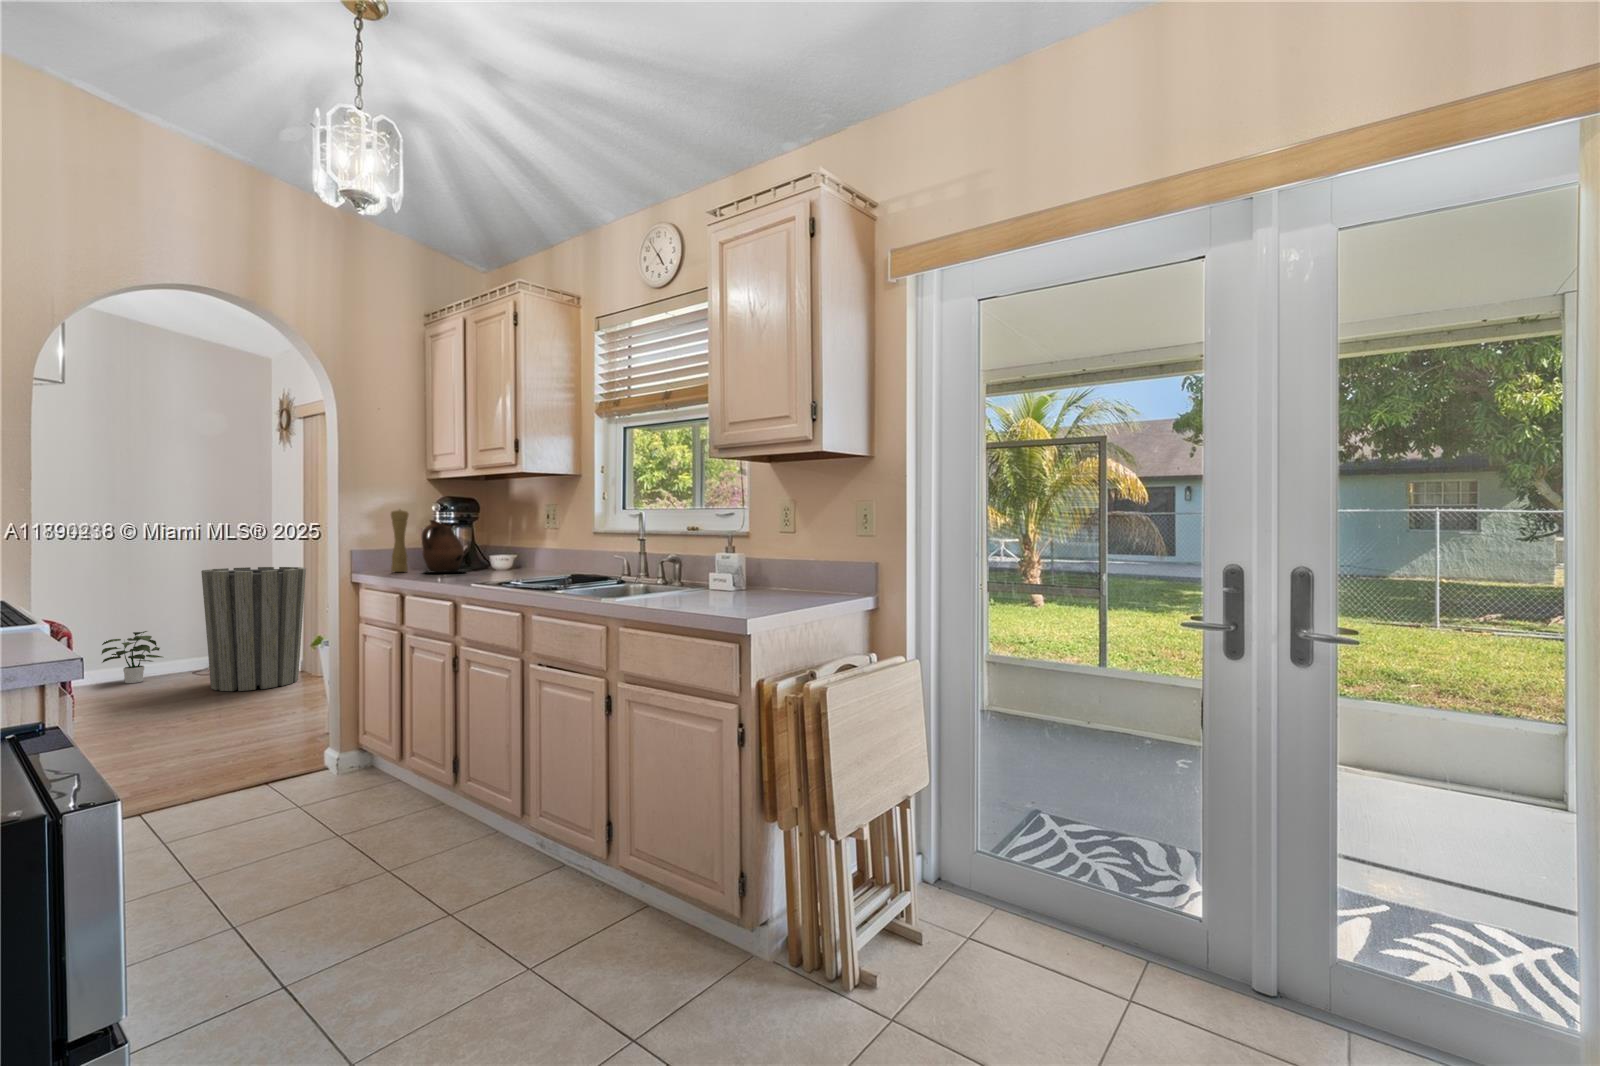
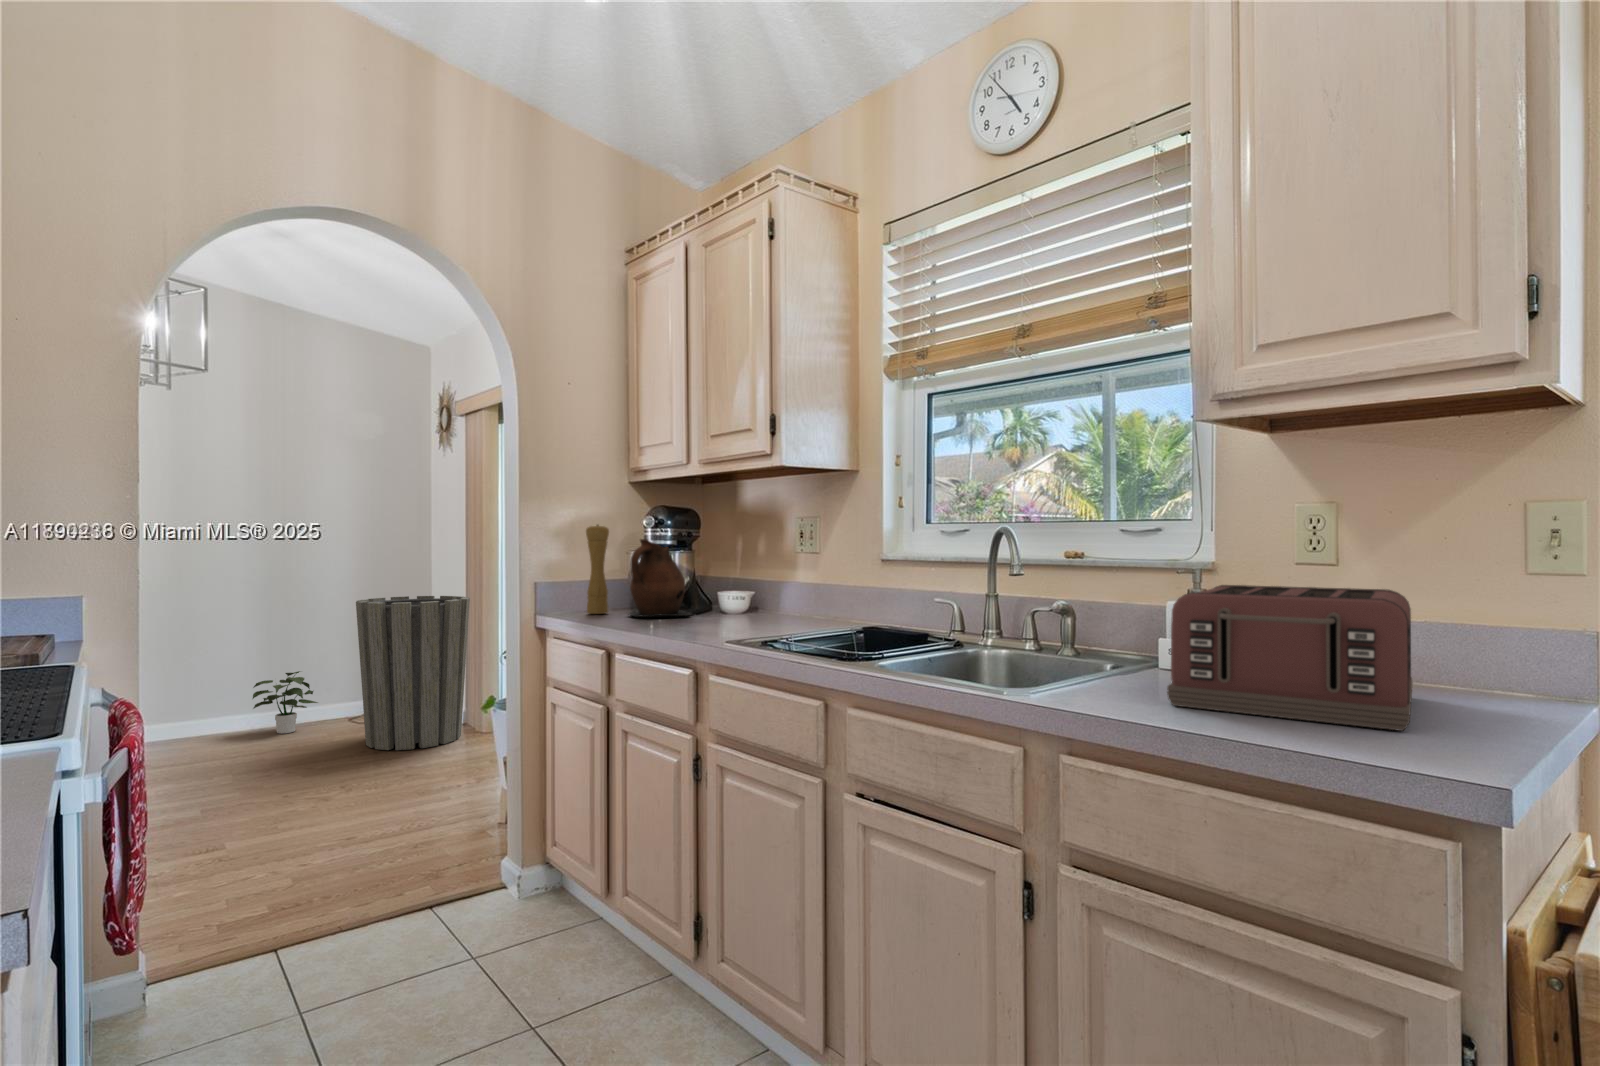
toaster: none [671,544,801,606] -> present [1167,585,1413,731]

